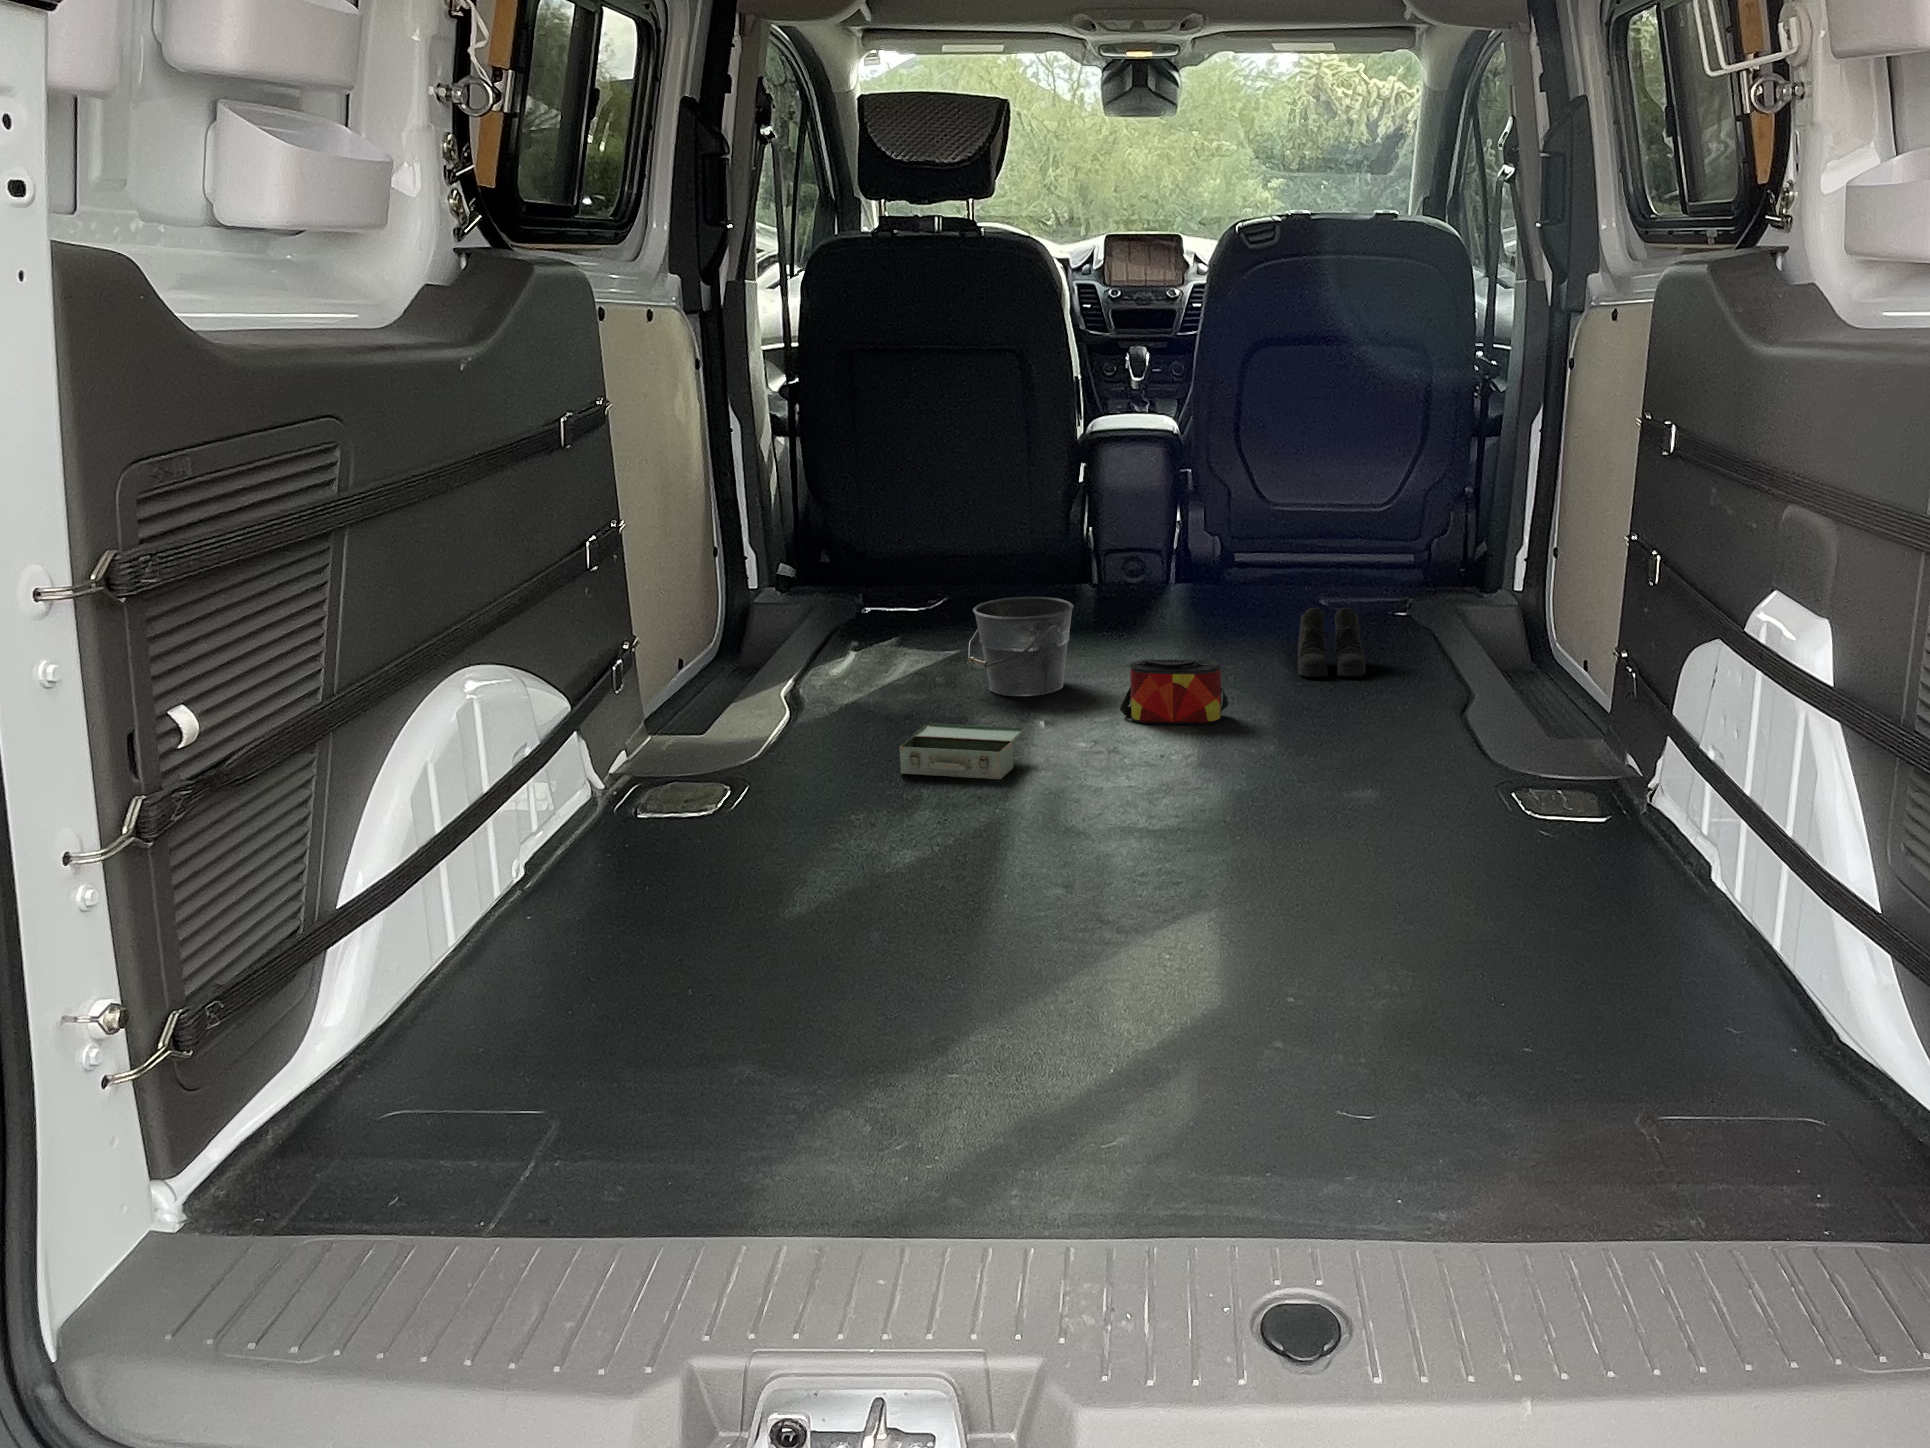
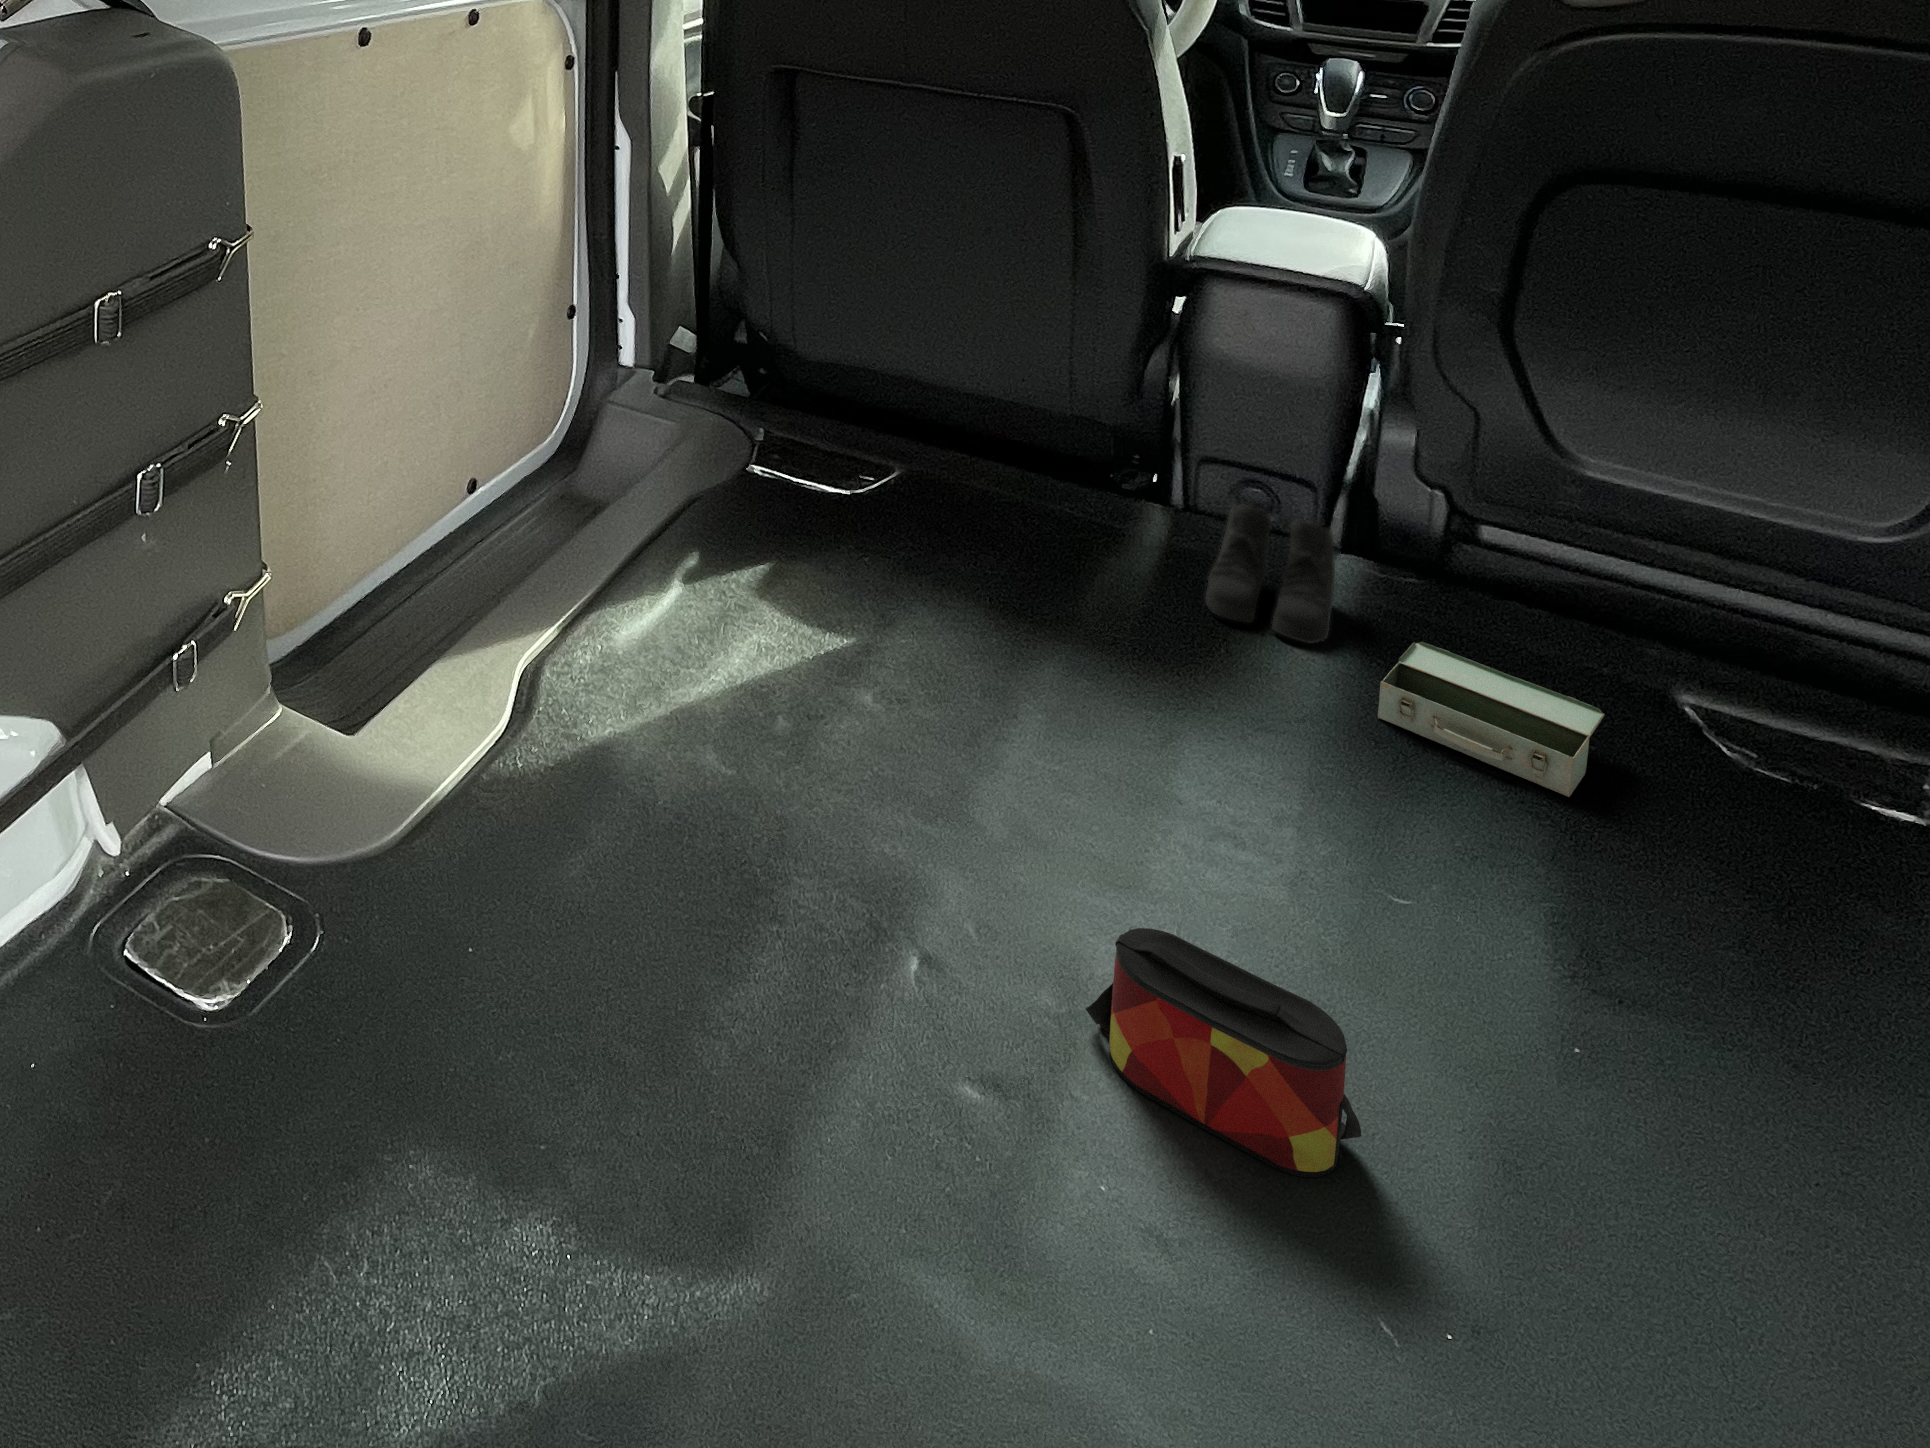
bucket: present [968,597,1074,696] -> none [824,604,1044,837]
boots: present [1298,608,1366,677] -> present [1206,504,1335,644]
toolbox: present [899,723,1024,779] -> present [1378,642,1604,797]

